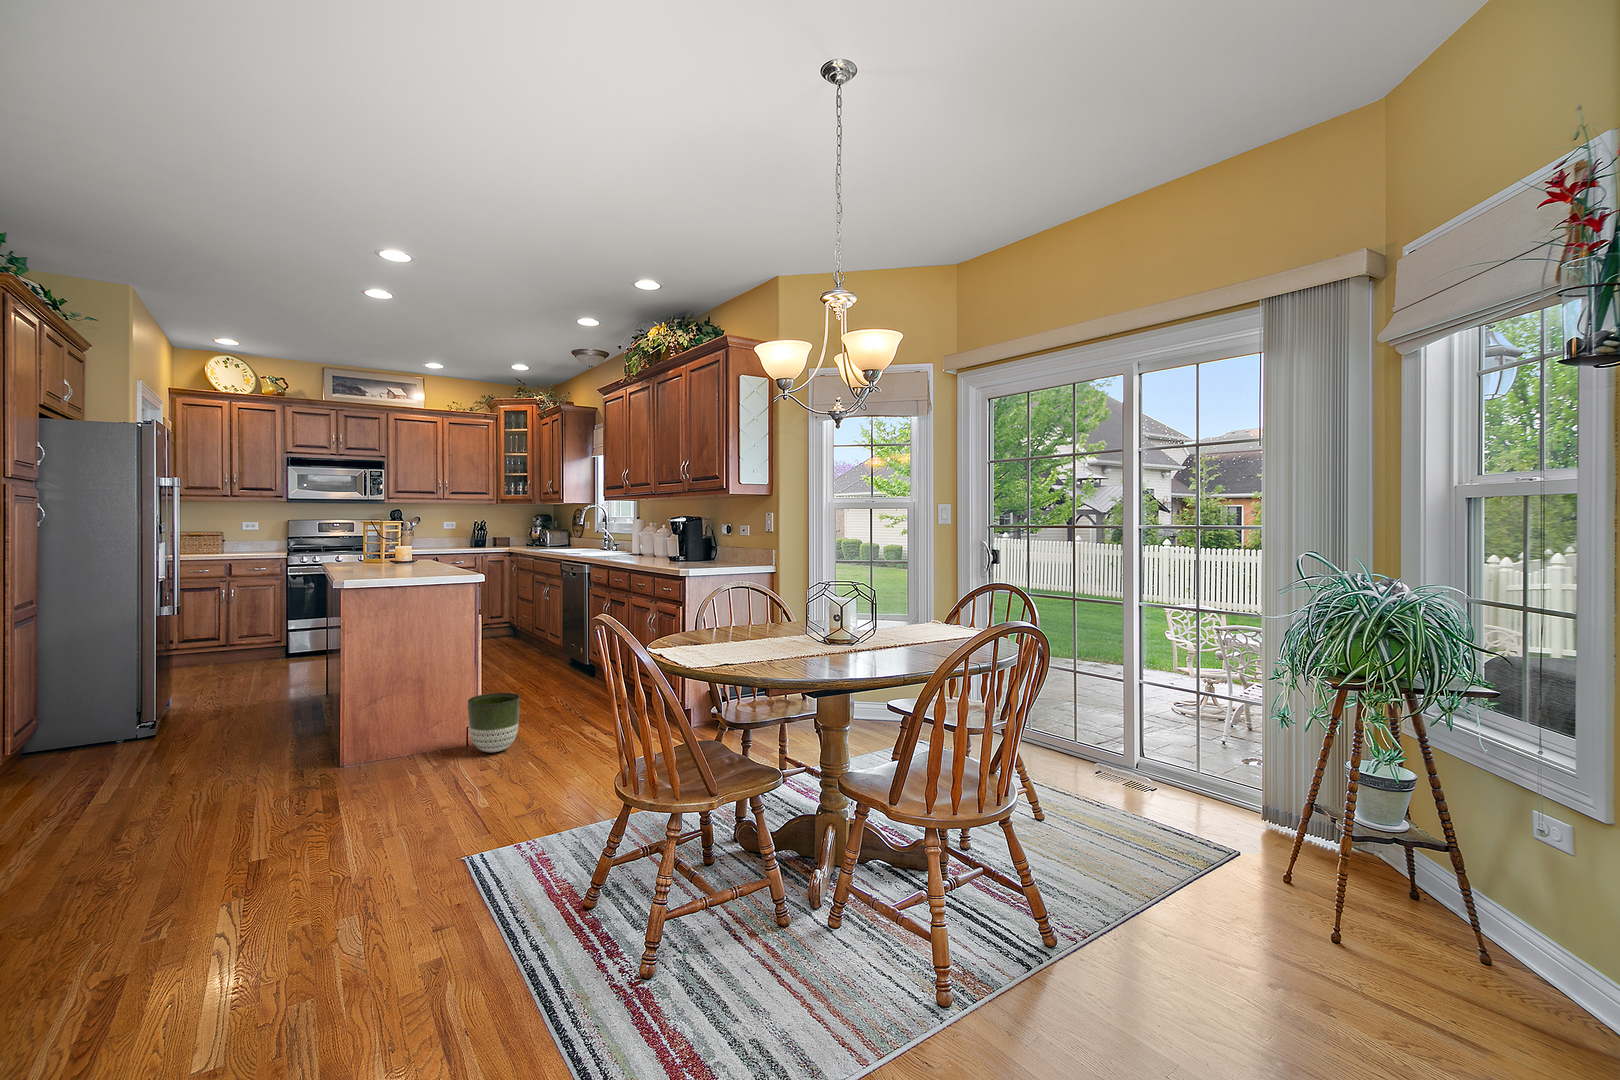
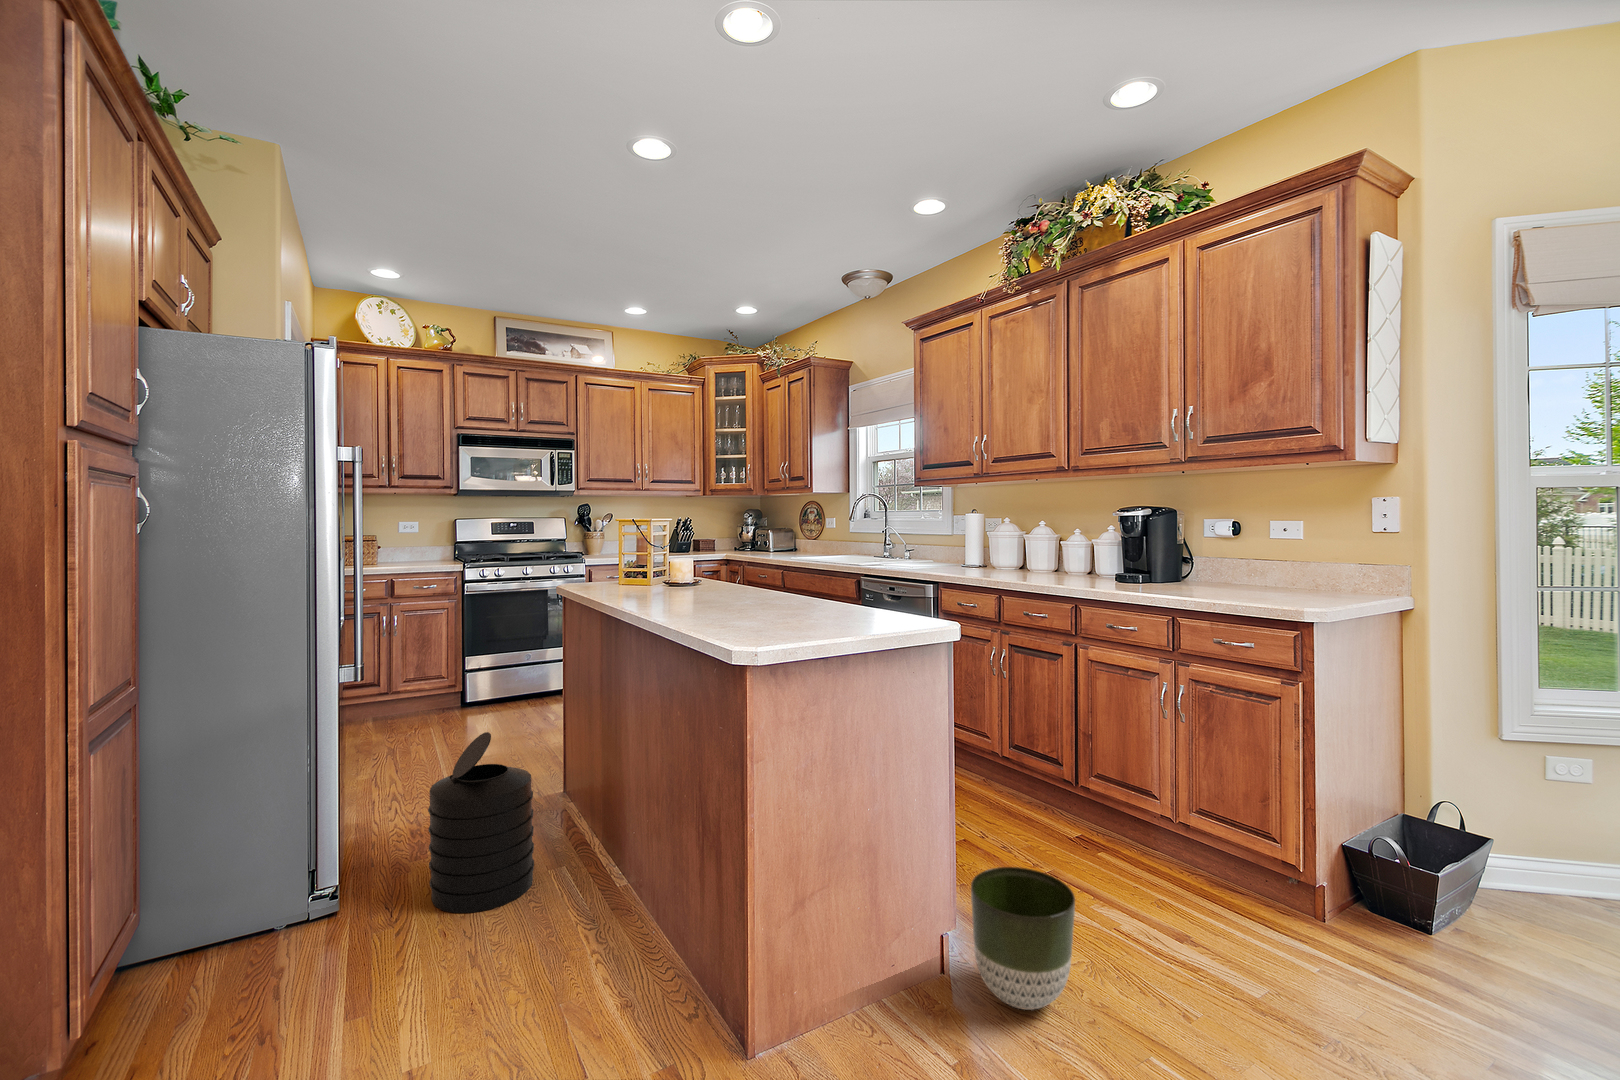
trash can: none [209,639,278,734] -> present [428,732,534,913]

